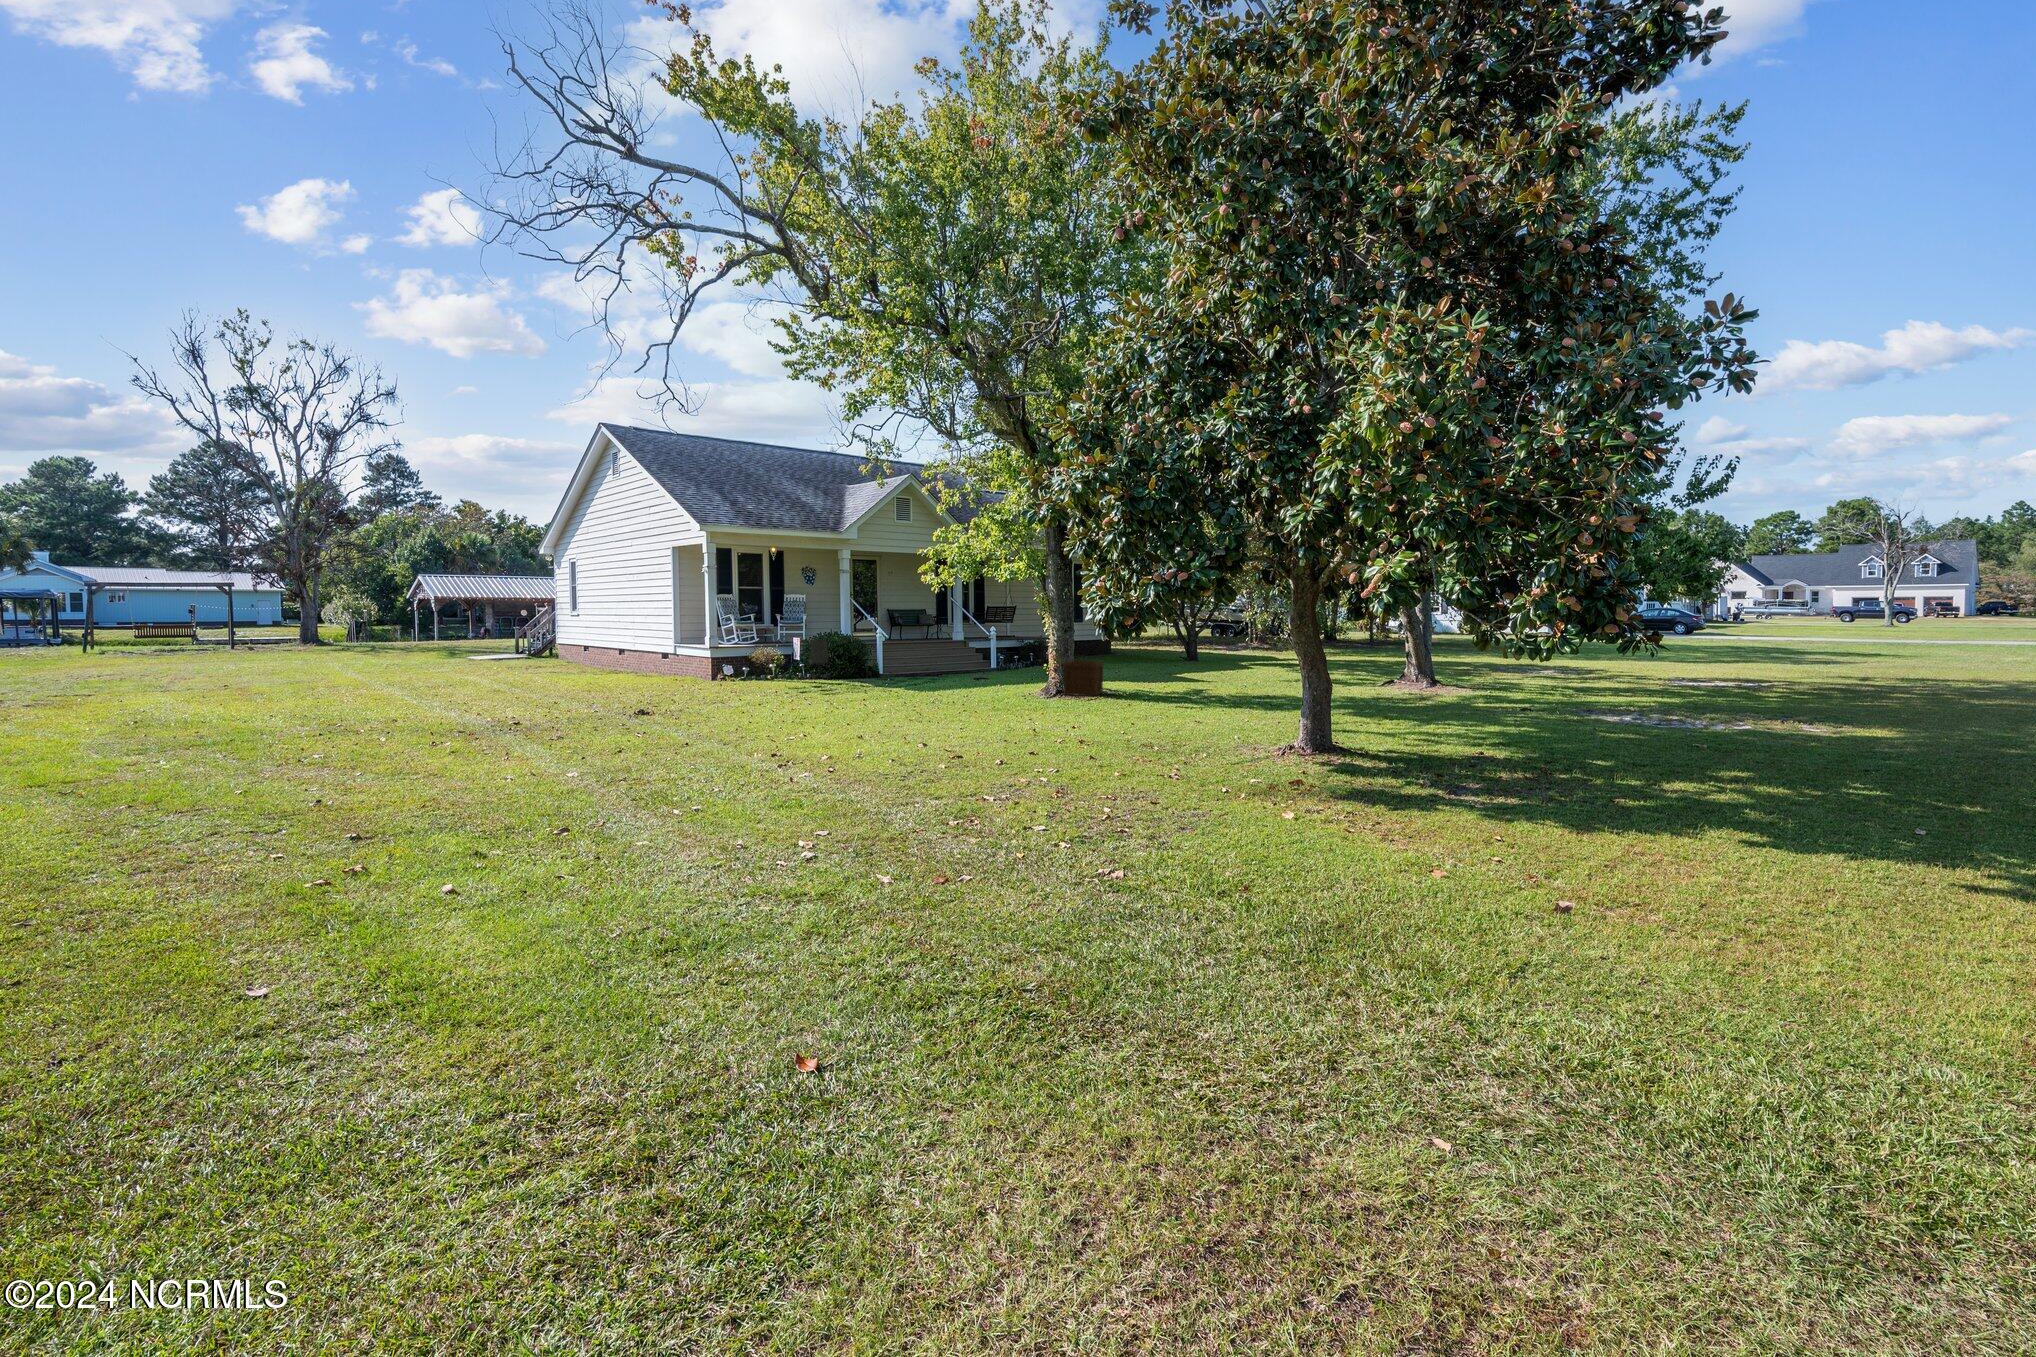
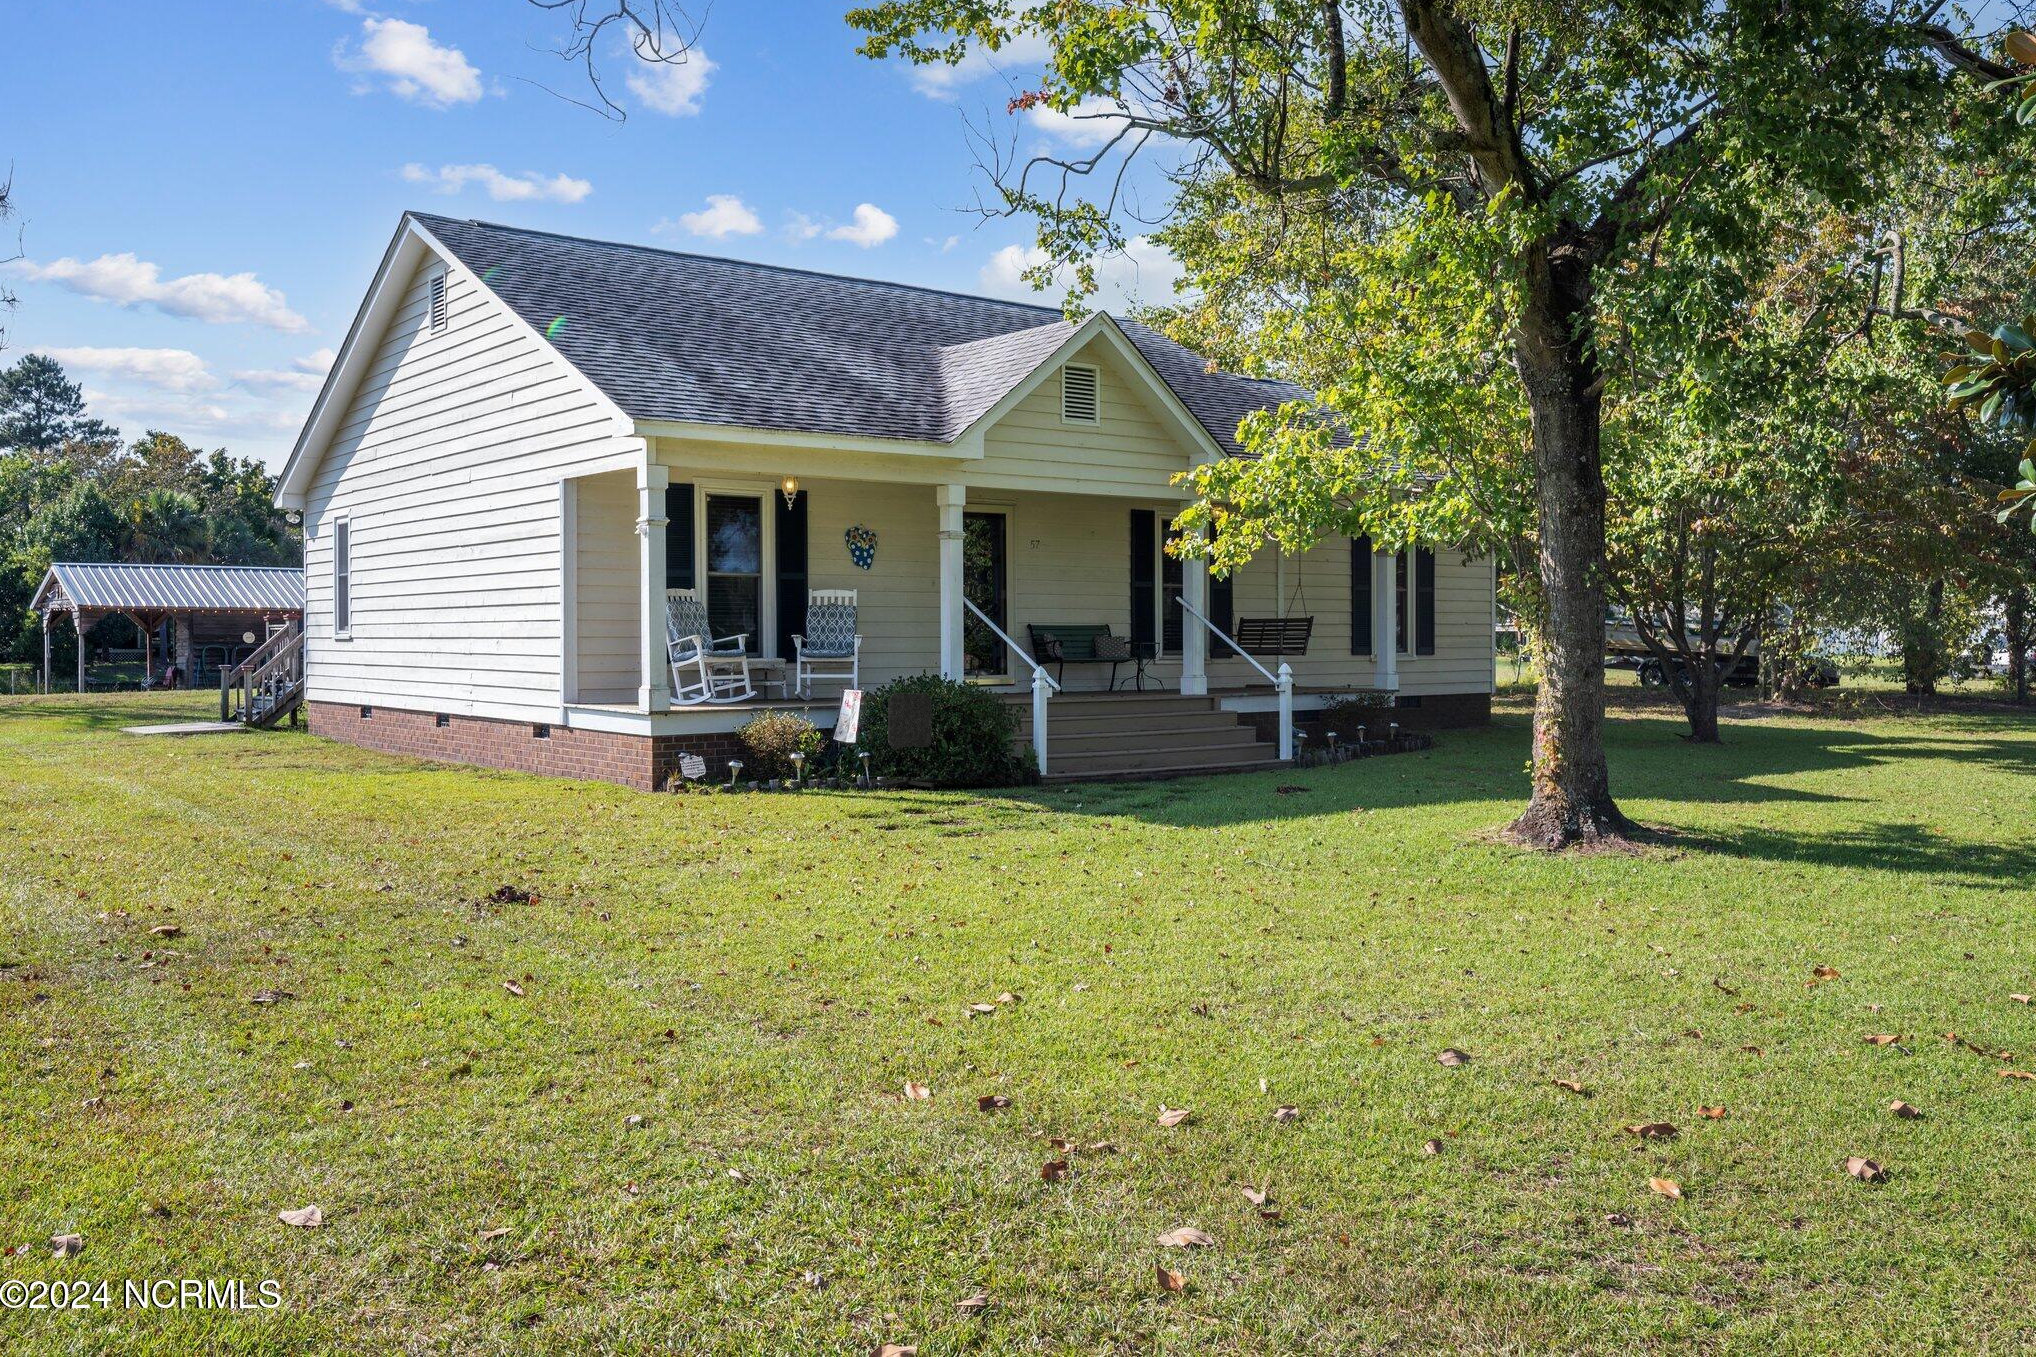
wooden crate: present [1063,660,1103,696] -> none [1574,748,1674,846]

